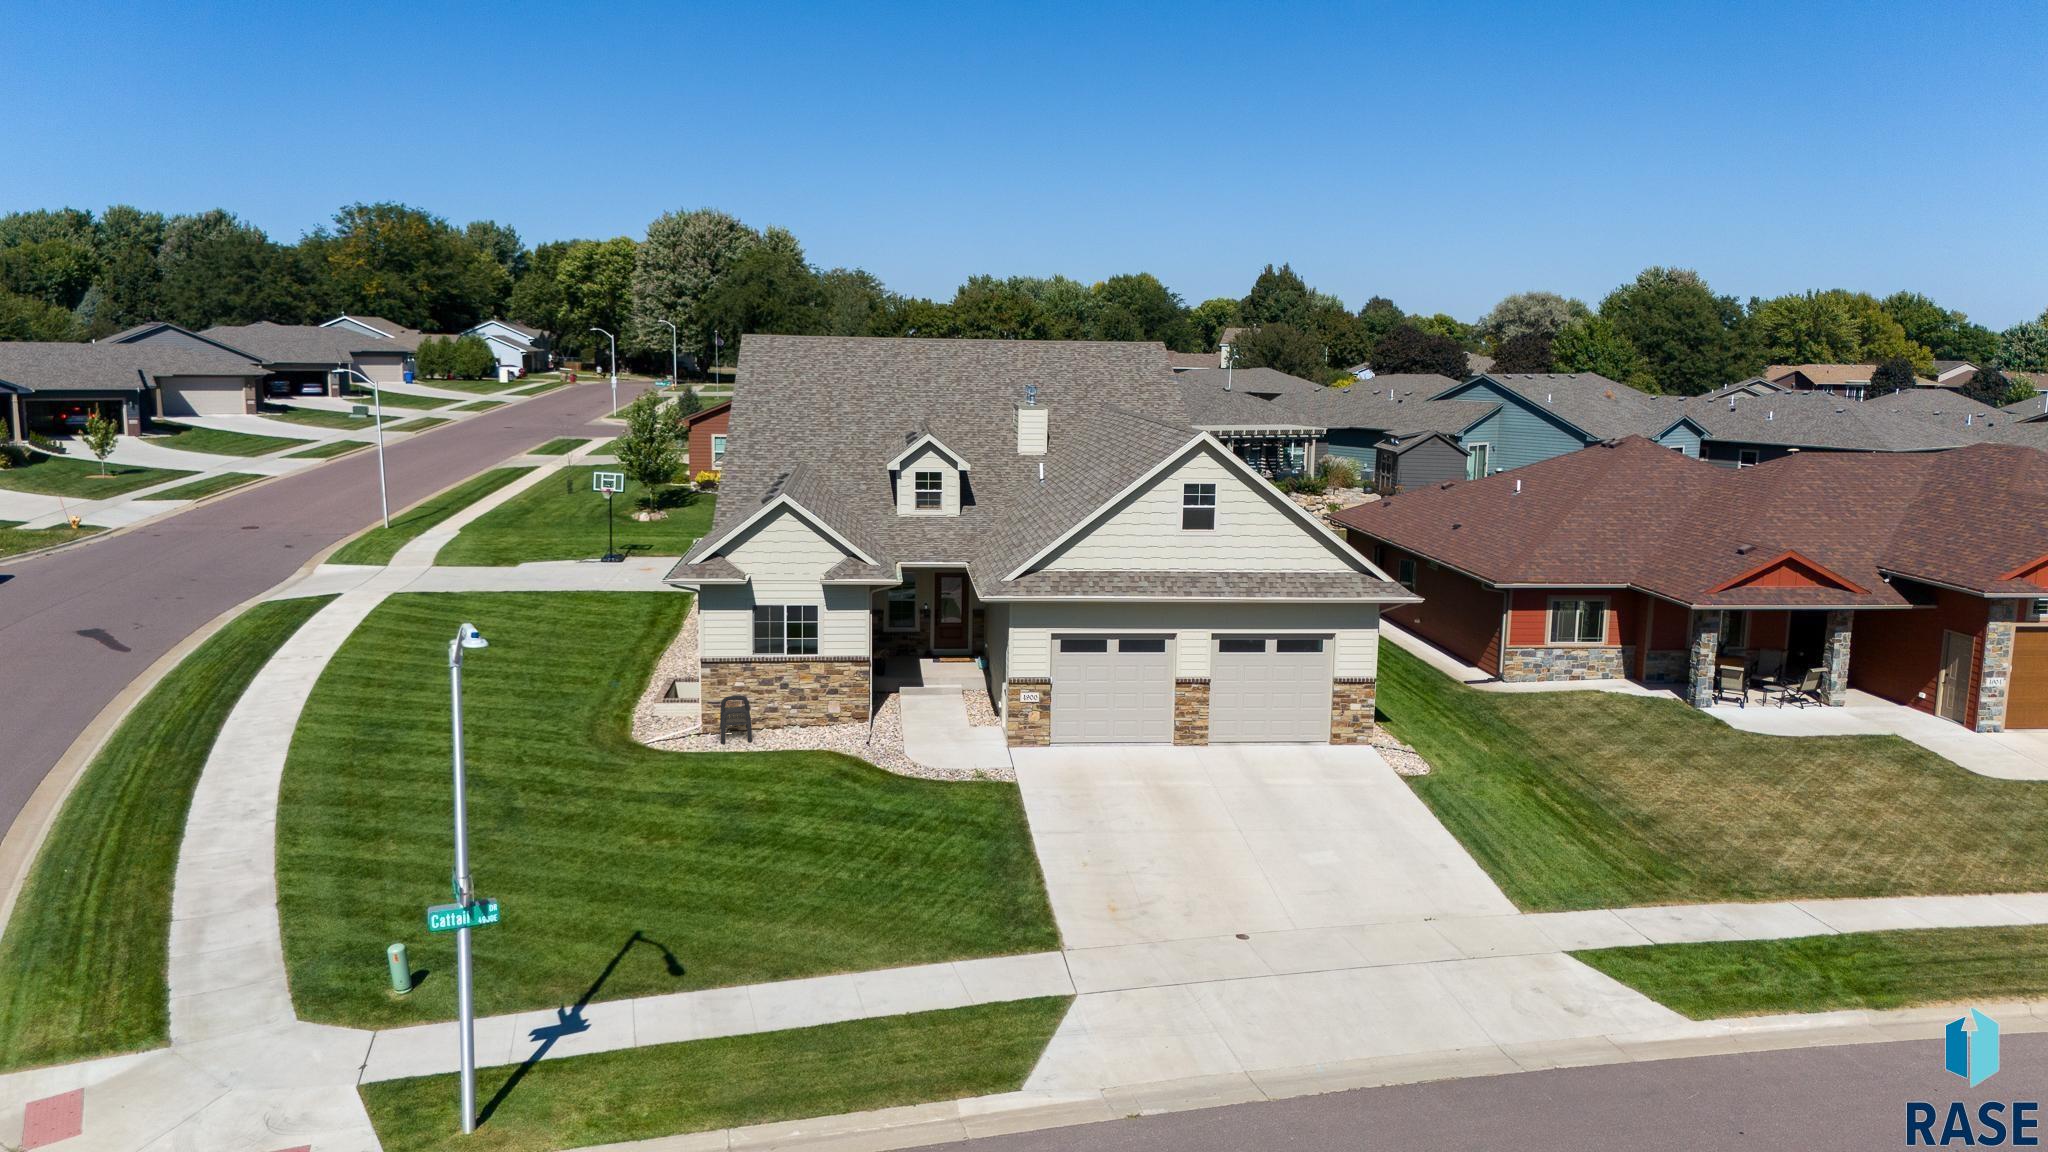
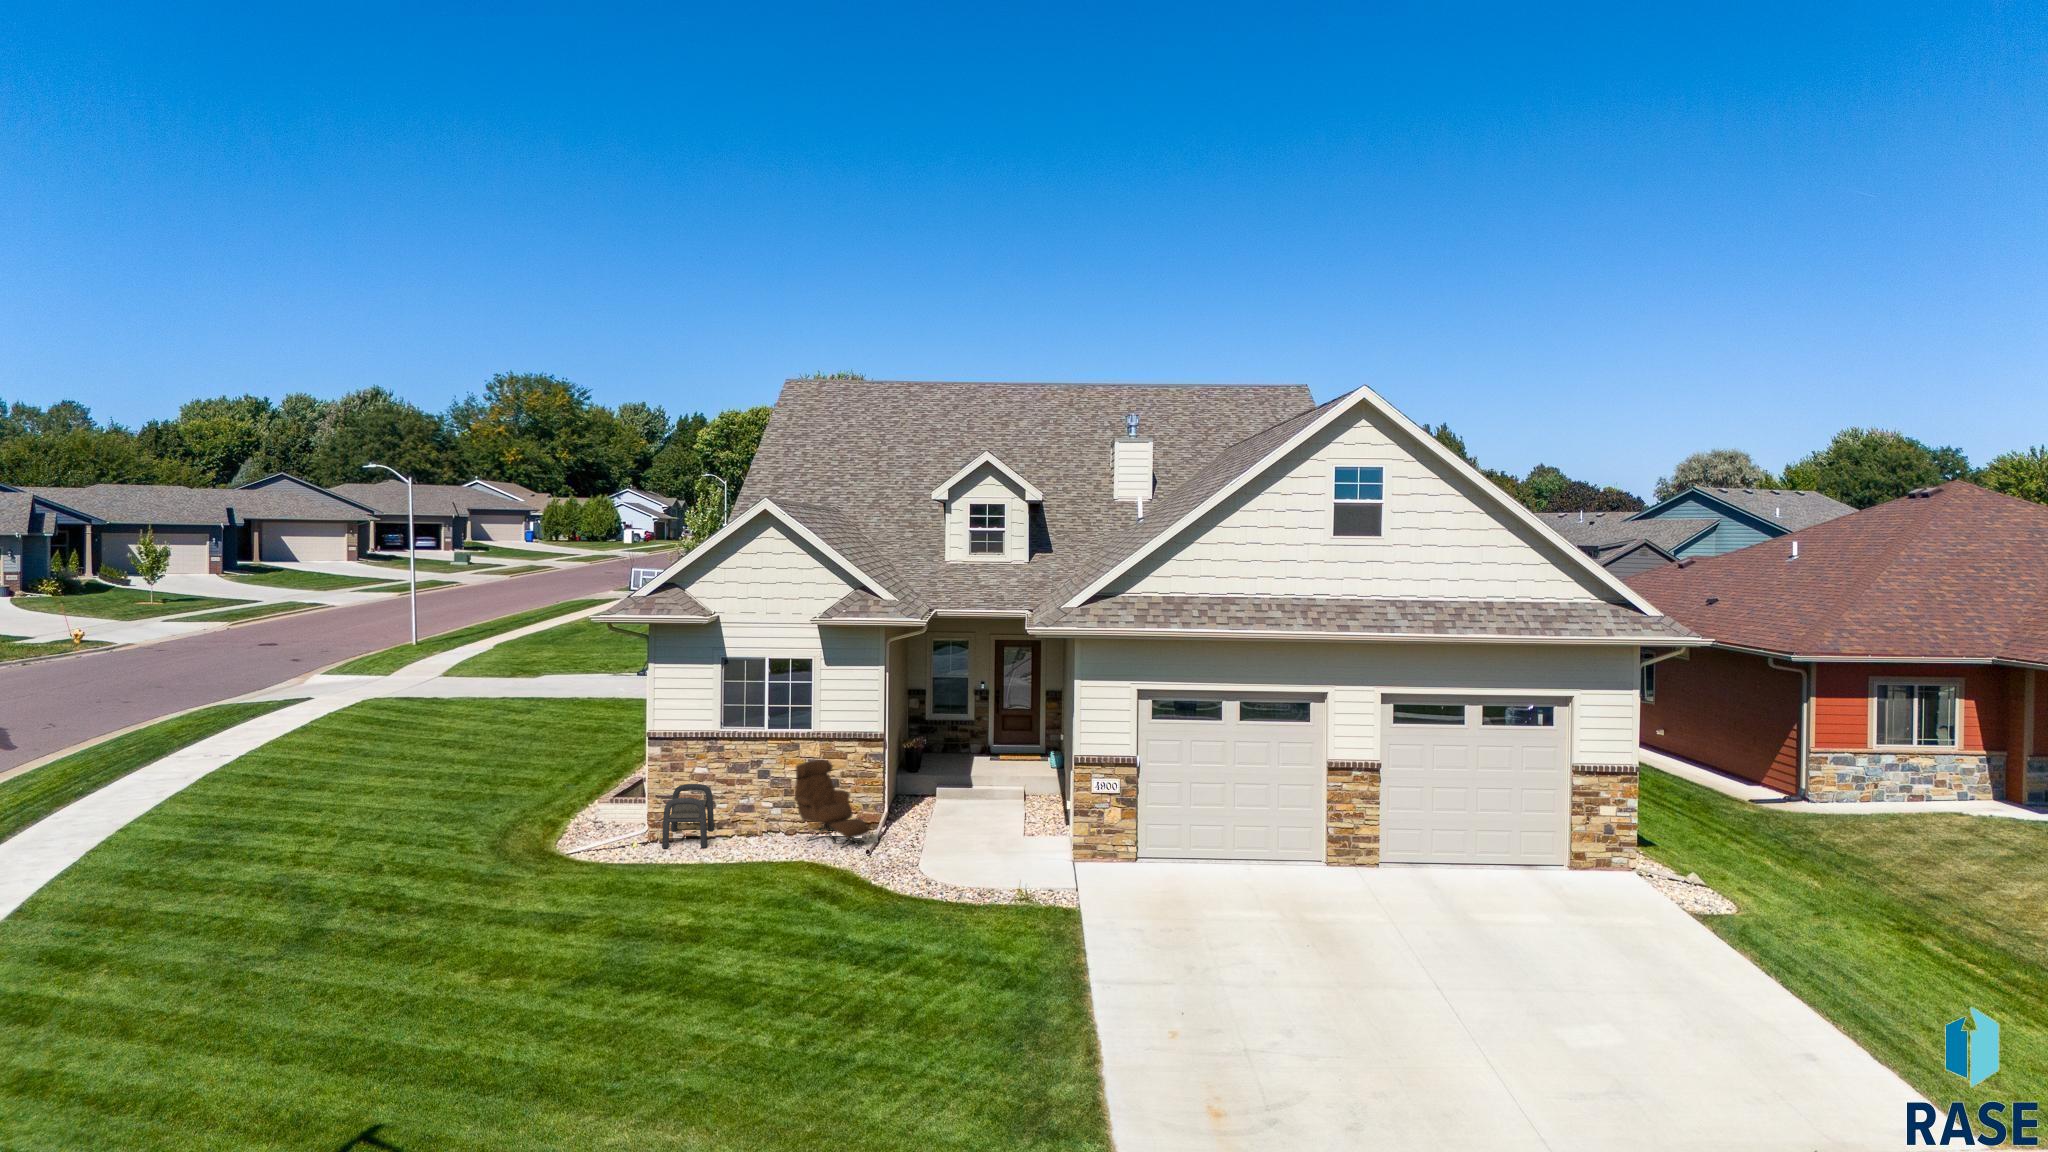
lounge chair: none [809,677,864,740] -> present [794,760,870,846]

